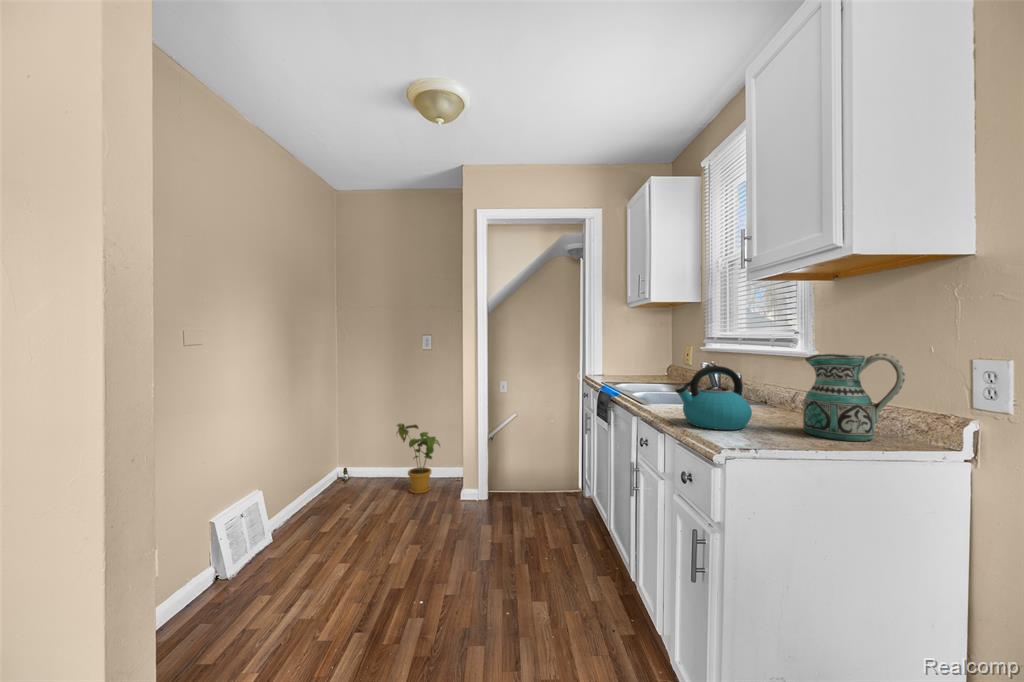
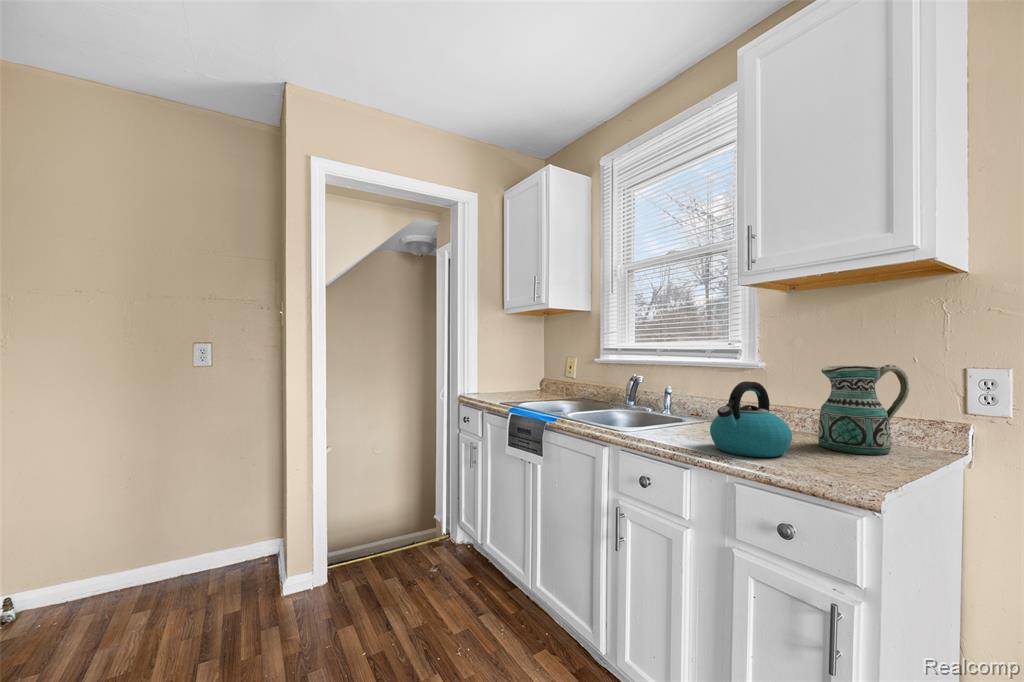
house plant: present [397,424,440,494] -> none [151,489,239,606]

